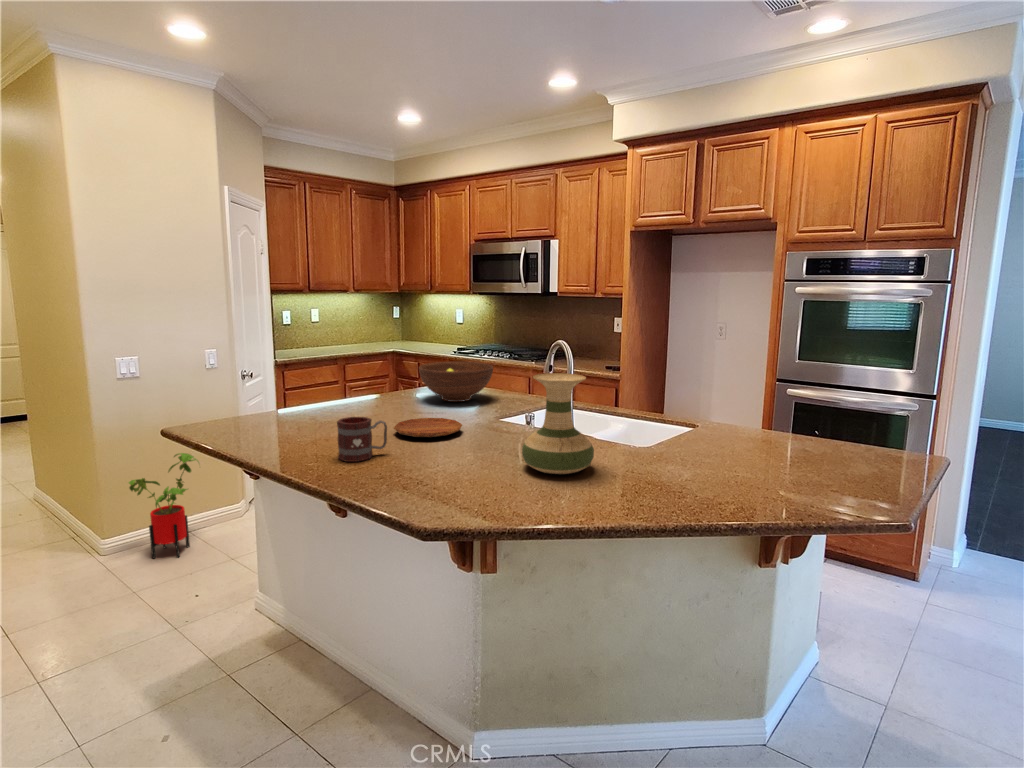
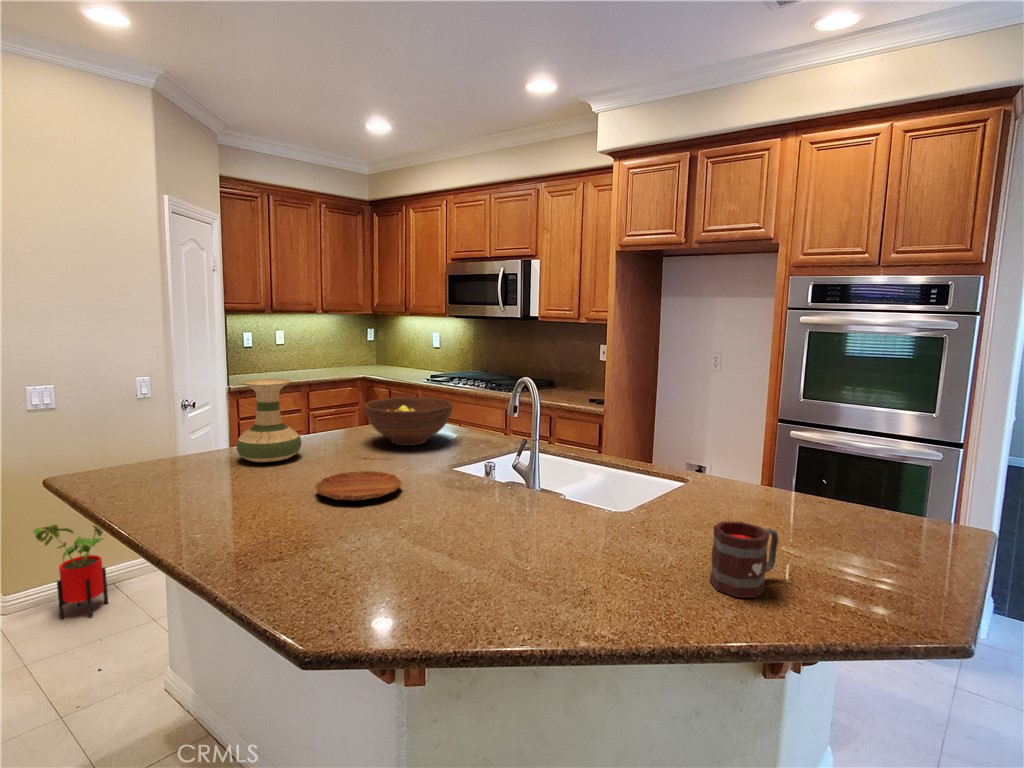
vase: present [522,373,594,474] -> present [237,379,301,462]
mug: present [337,417,387,462] -> present [710,521,778,598]

